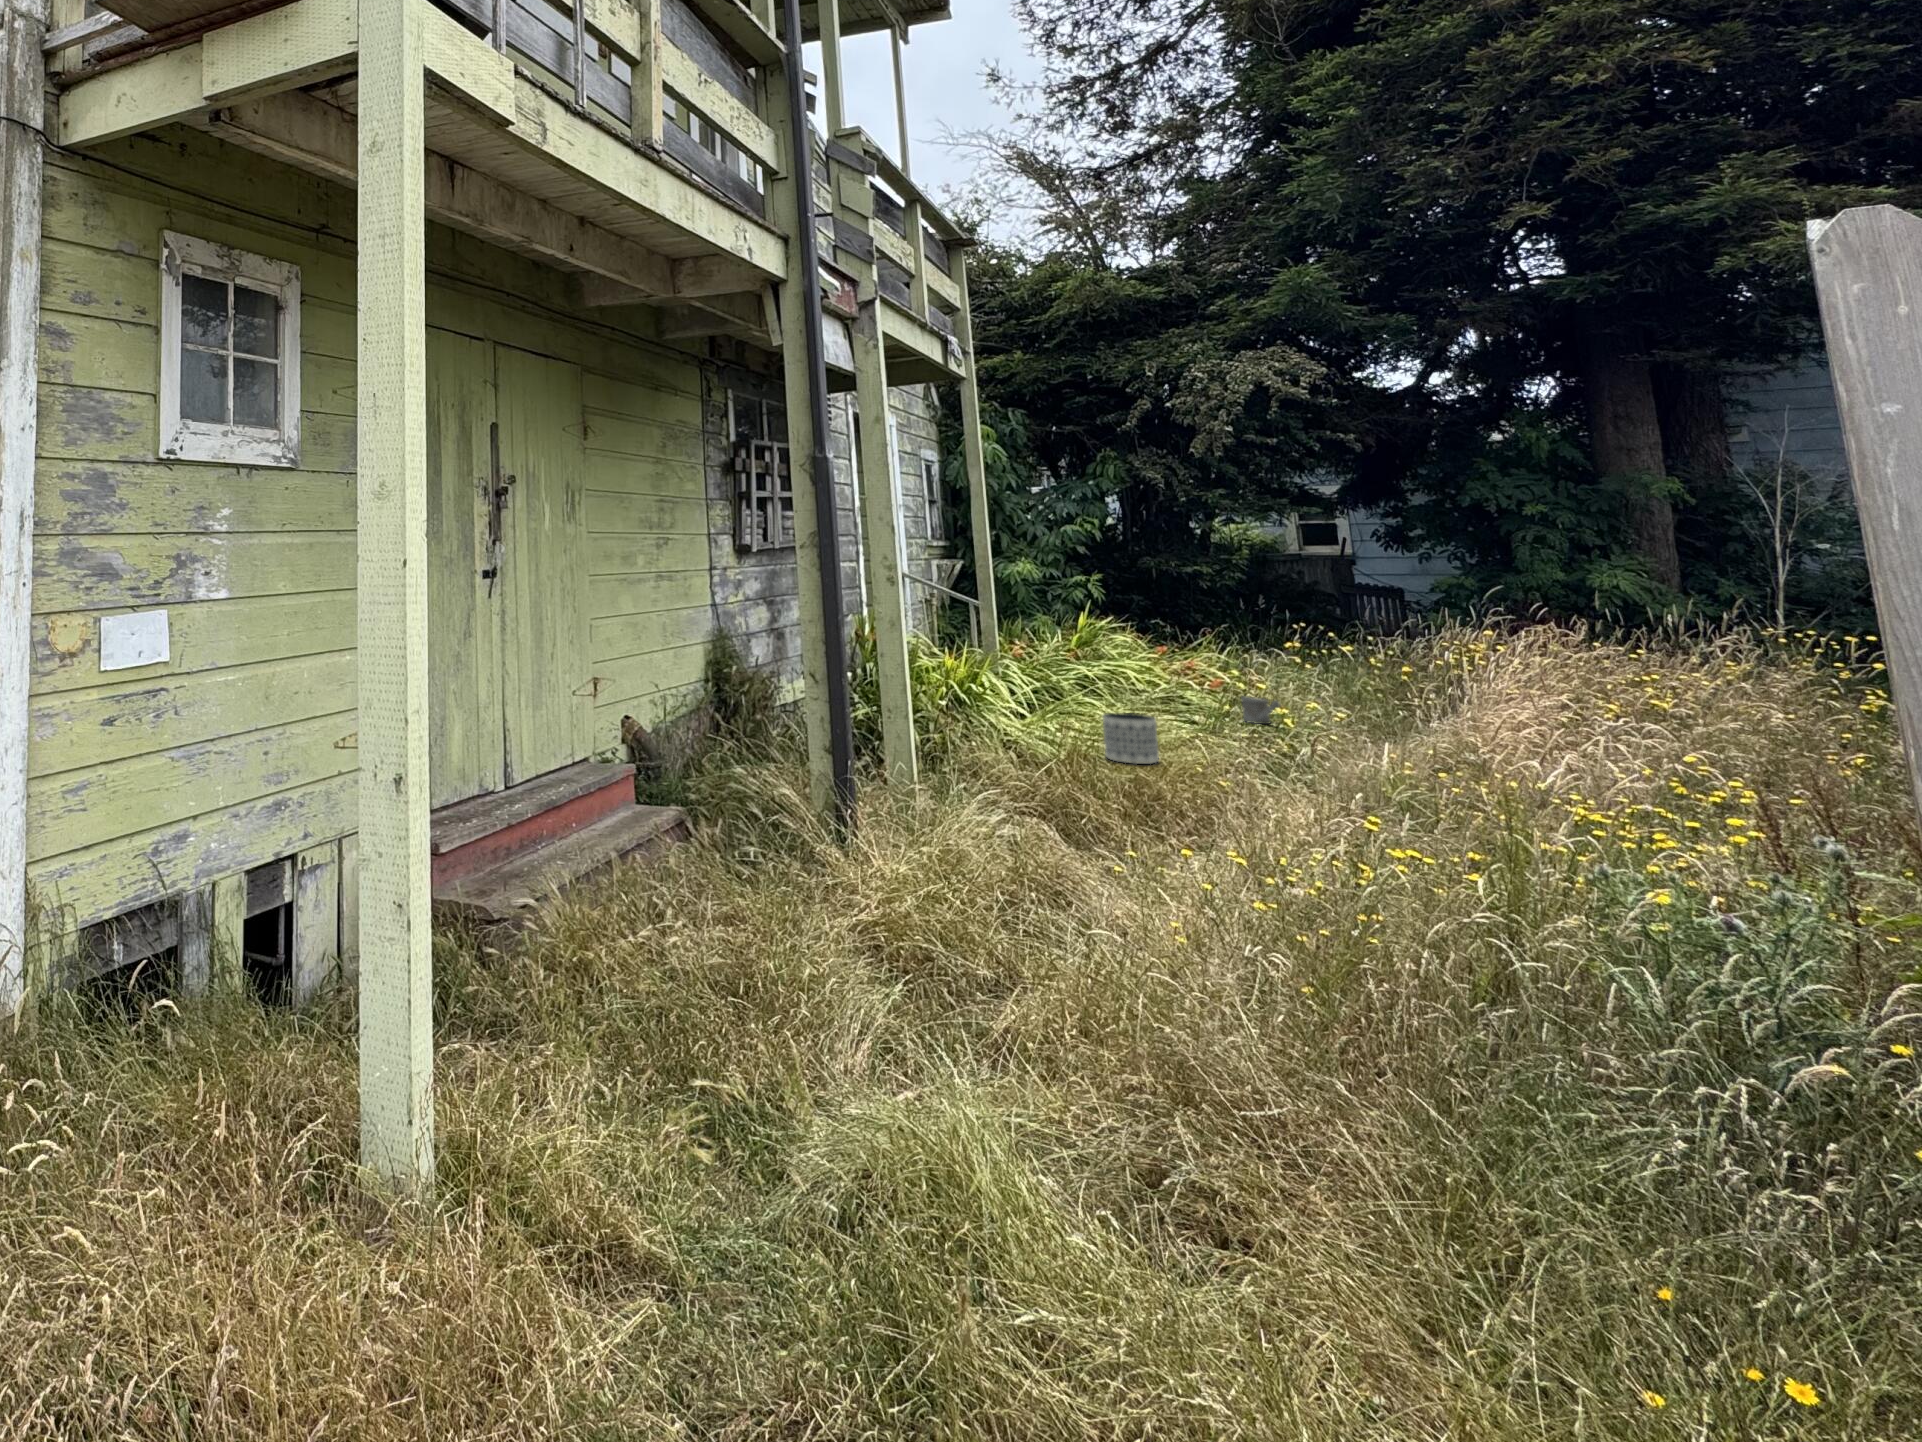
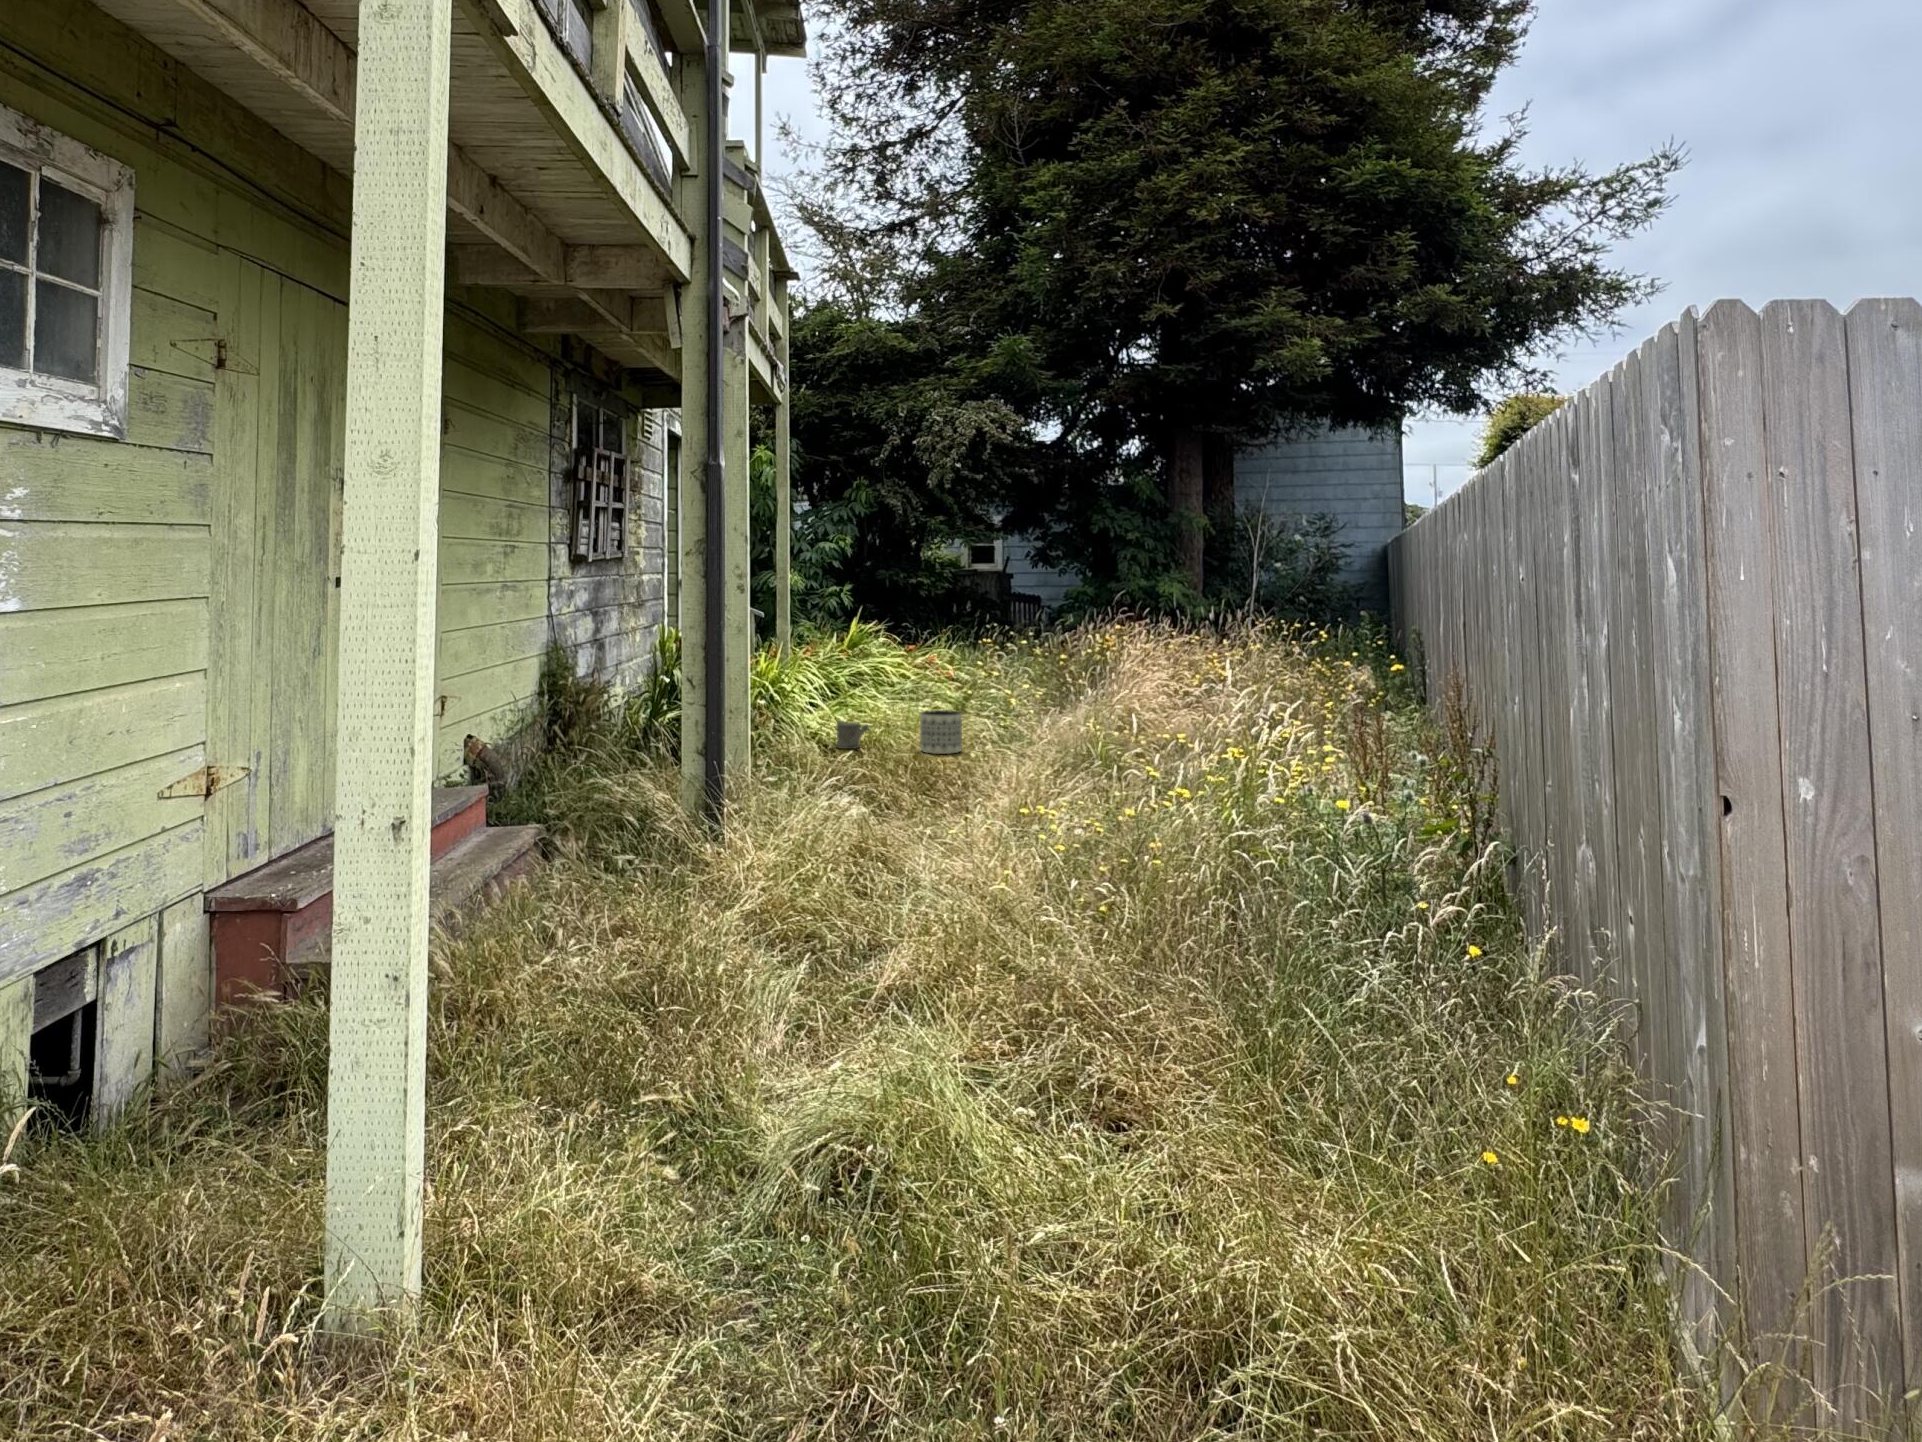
watering can: present [1241,696,1281,724] -> present [837,721,869,749]

